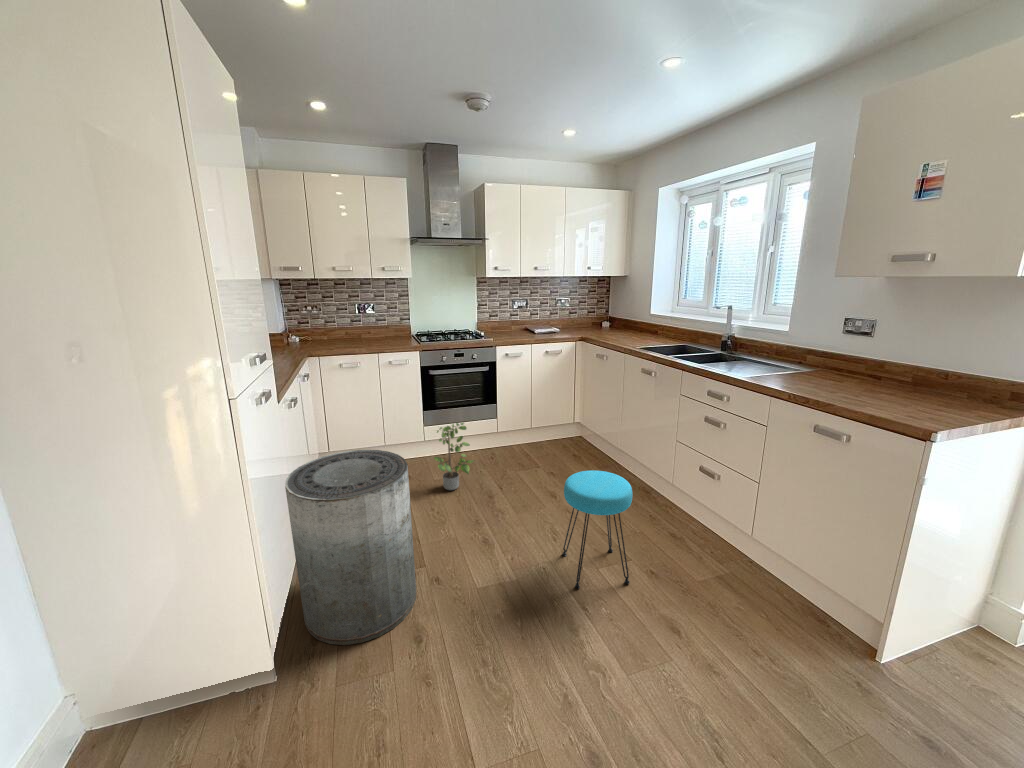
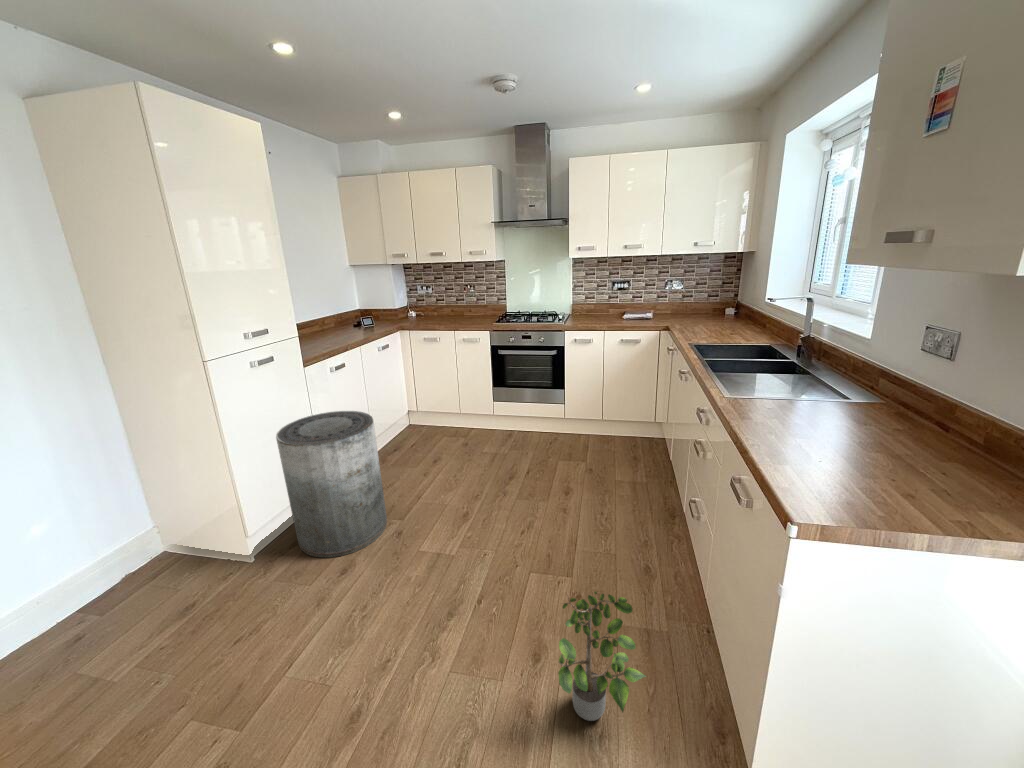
potted plant: present [434,423,473,490] -> present [558,592,646,721]
stool: present [562,470,632,588] -> none [491,471,563,598]

